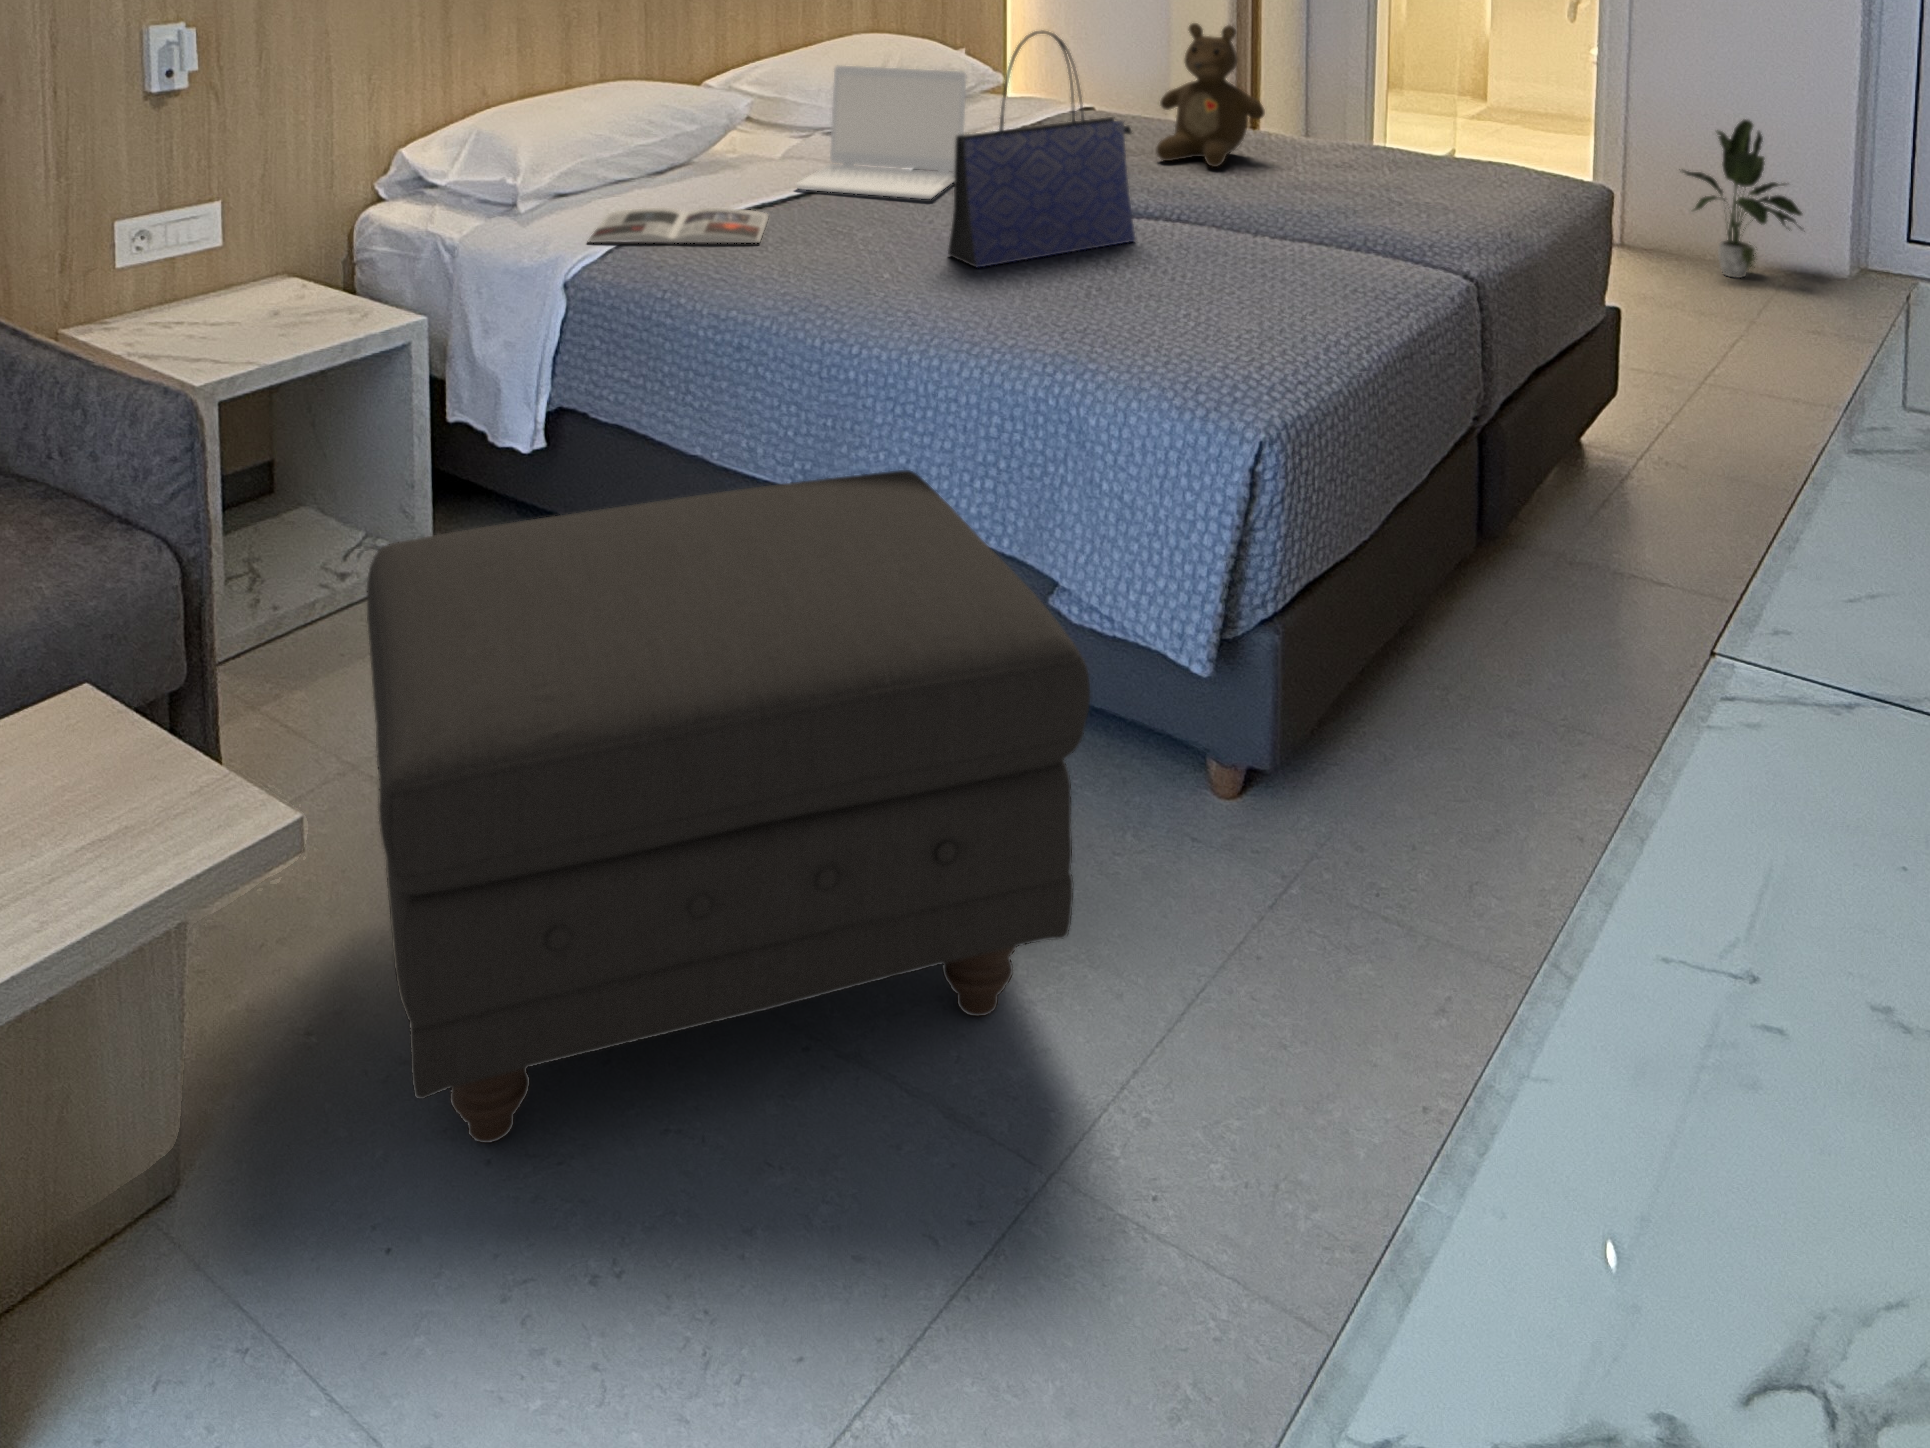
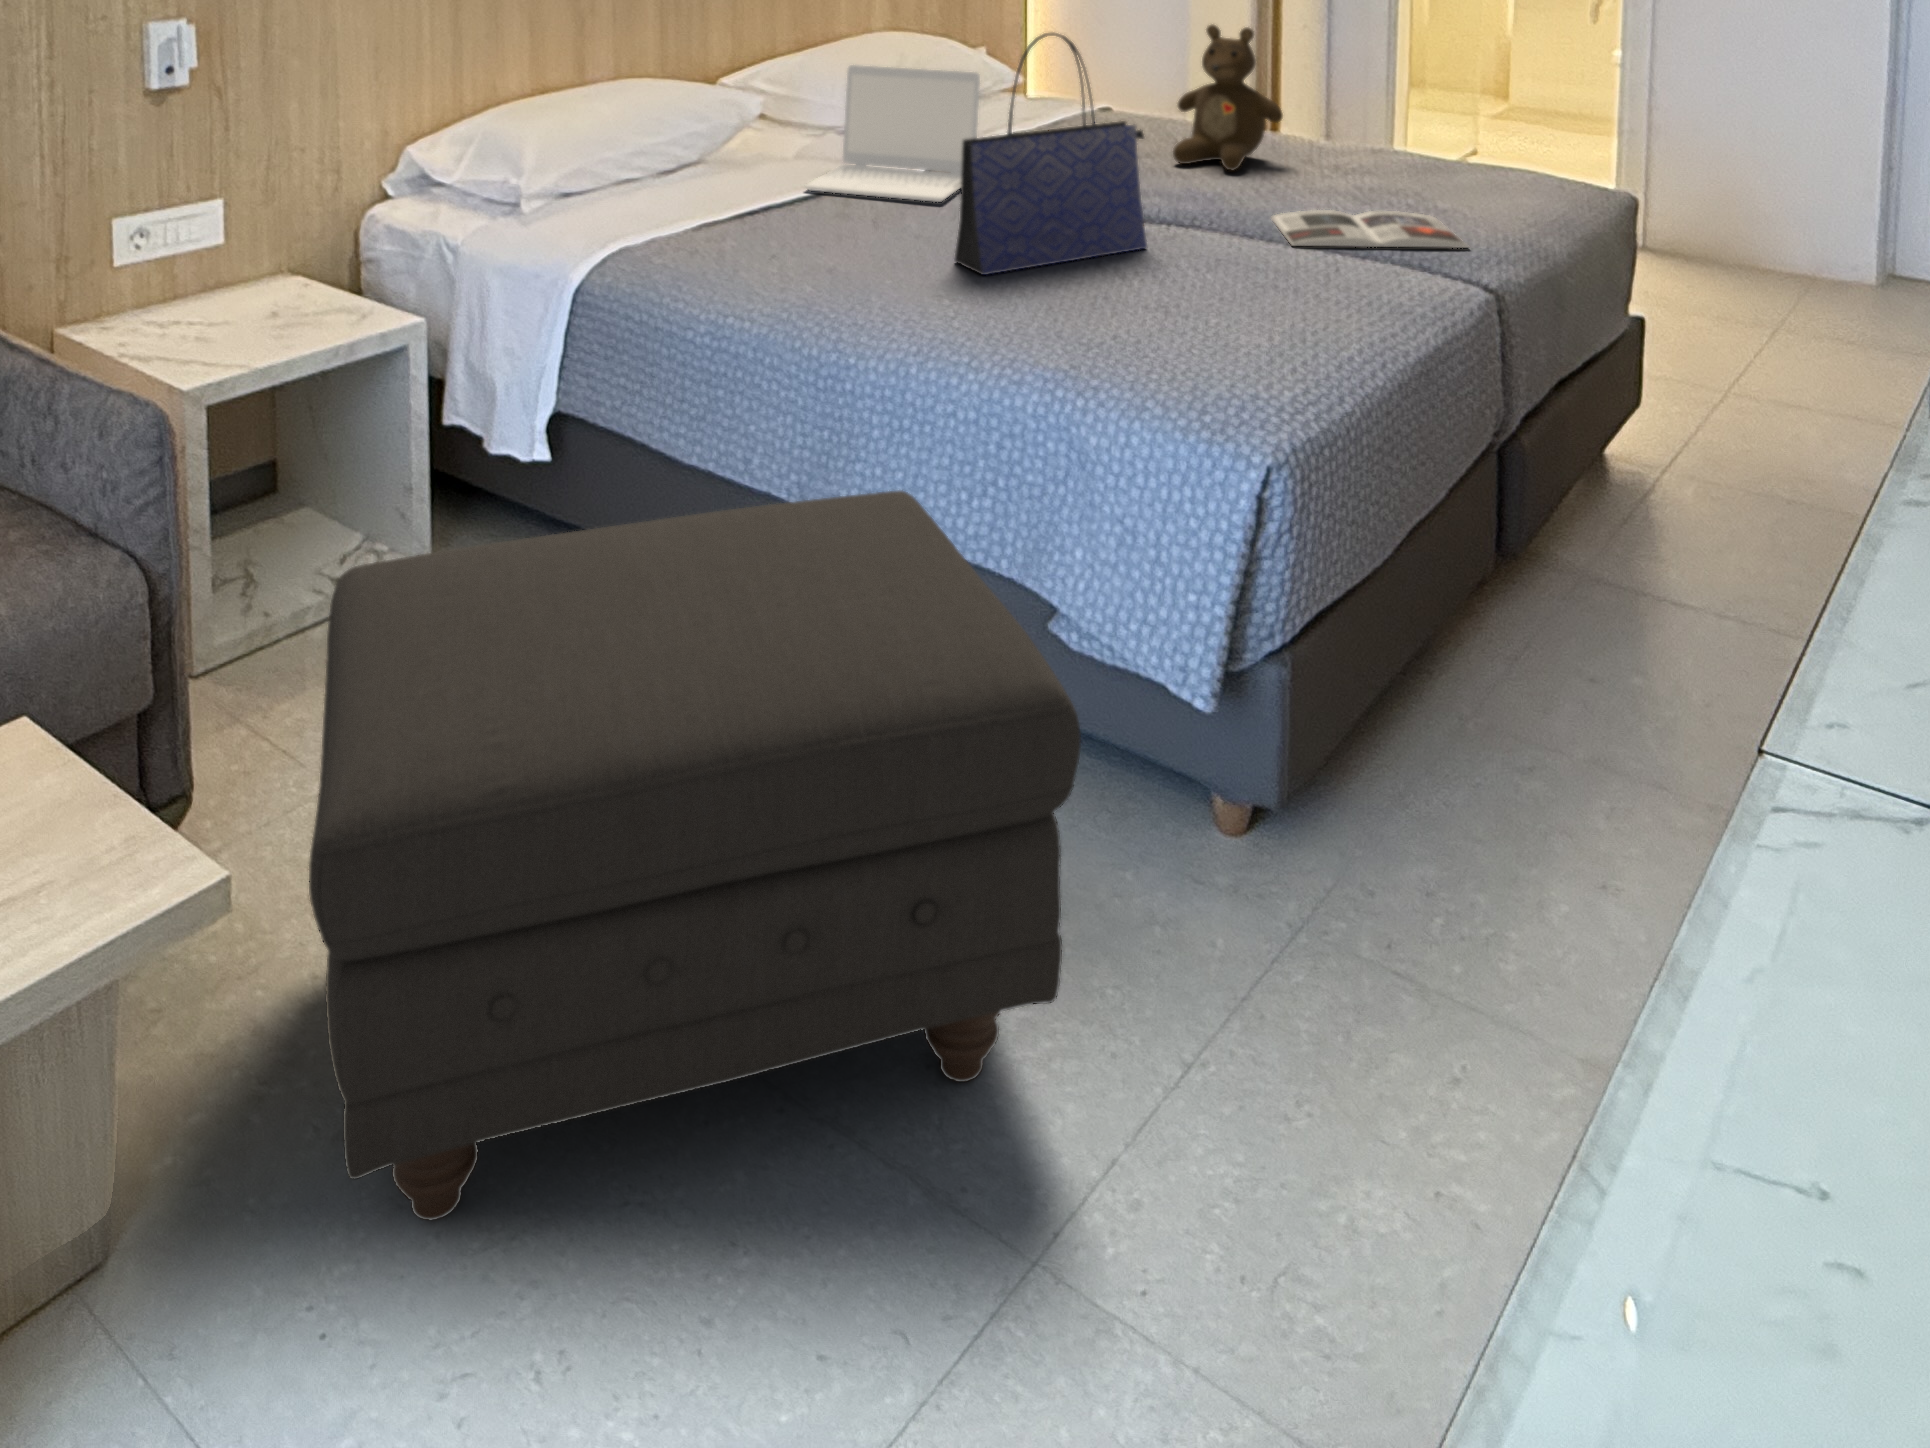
potted plant: present [1679,120,1802,278] -> none [1703,124,1832,284]
magazine: present [589,208,768,243] -> present [1272,210,1468,248]

